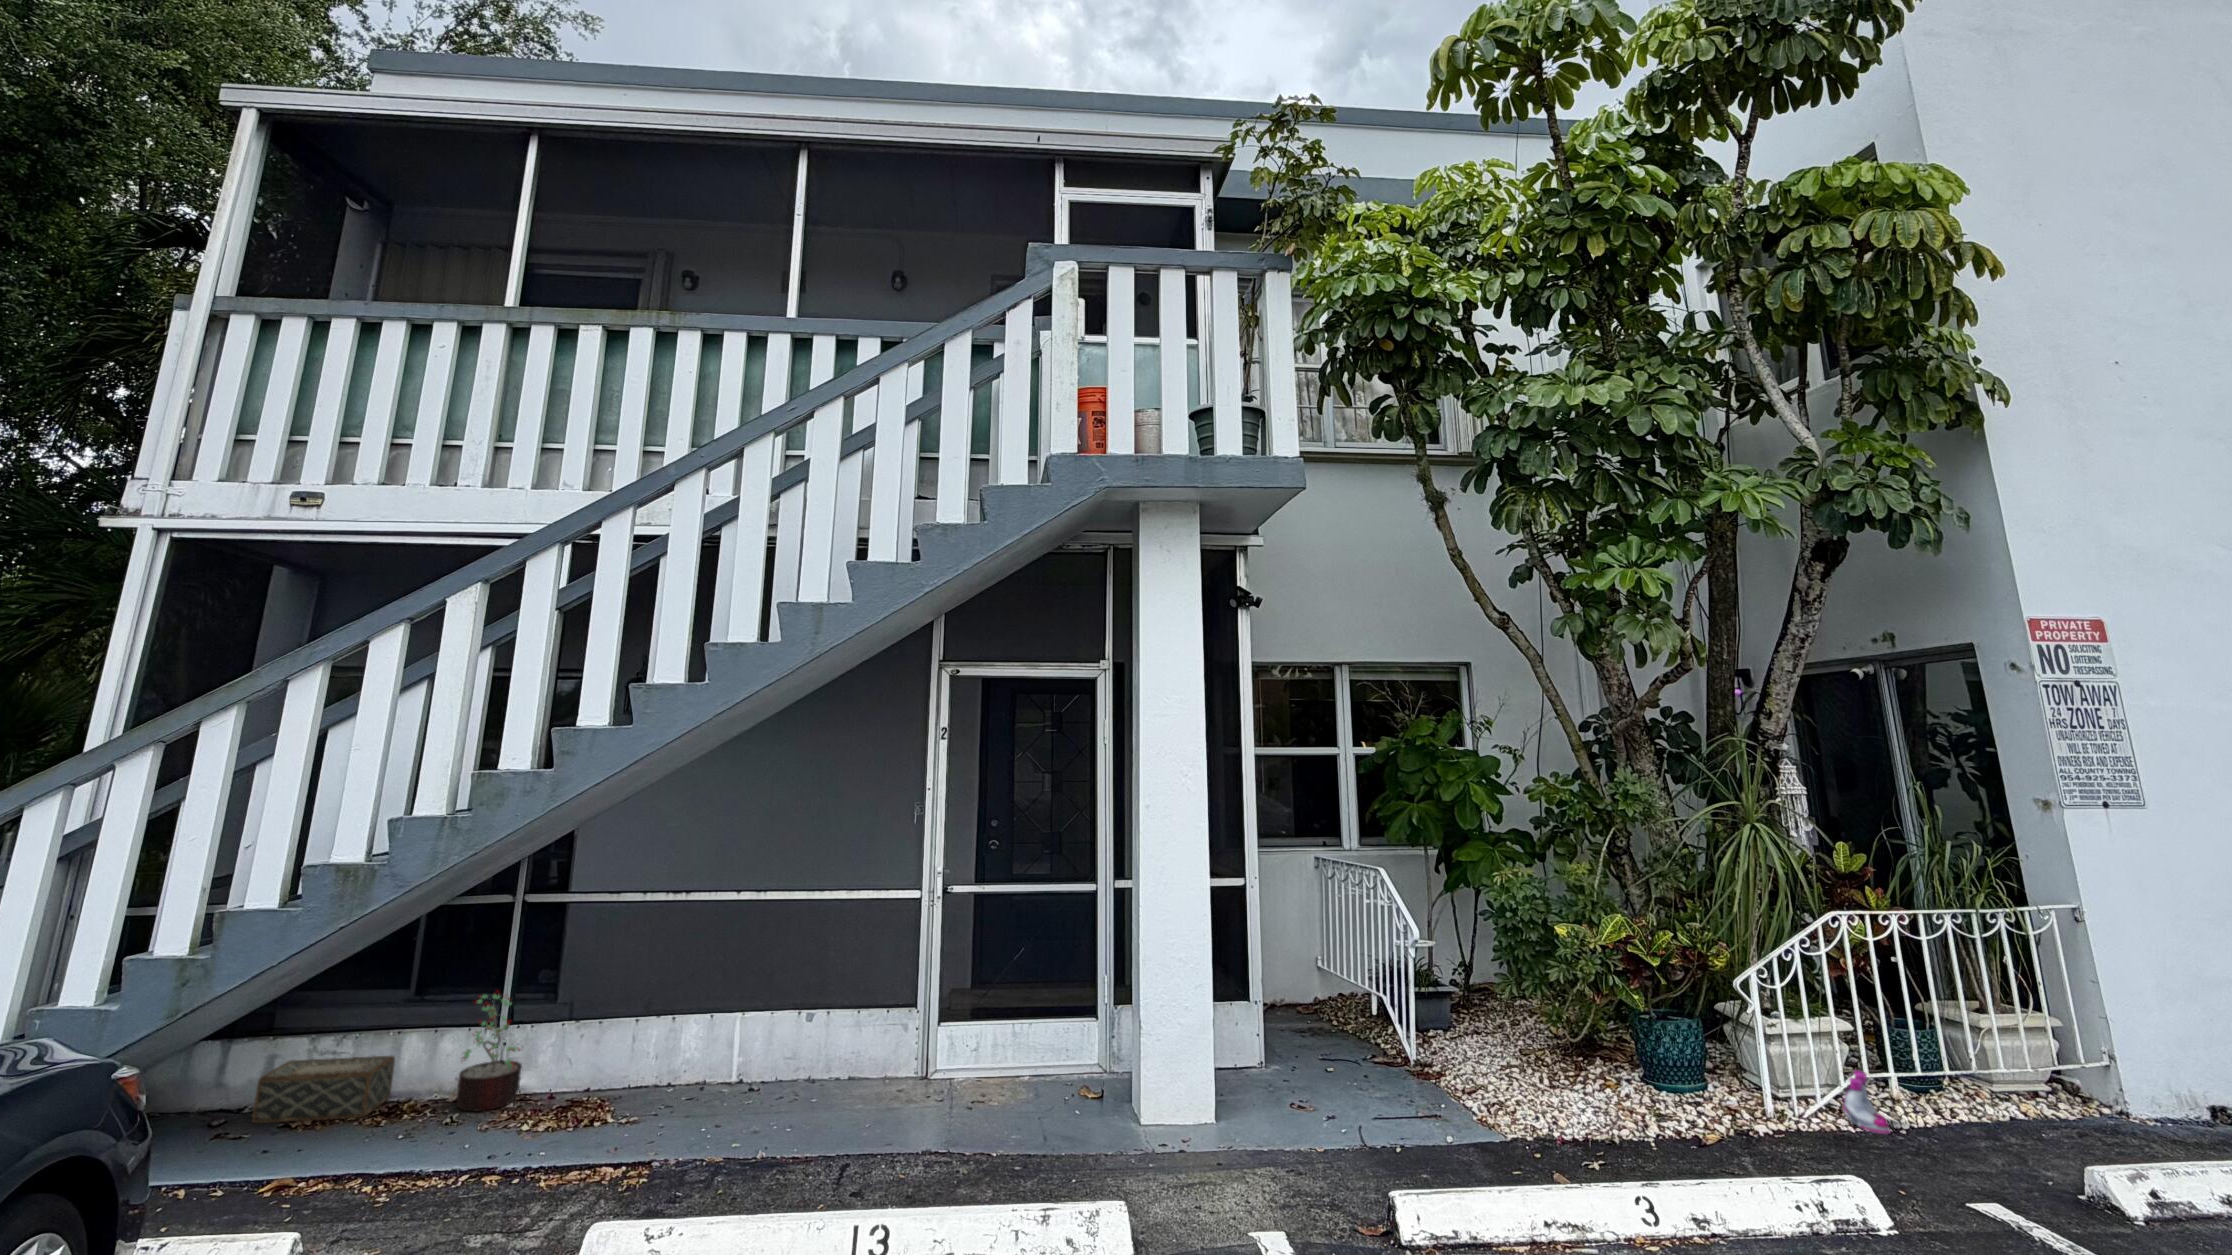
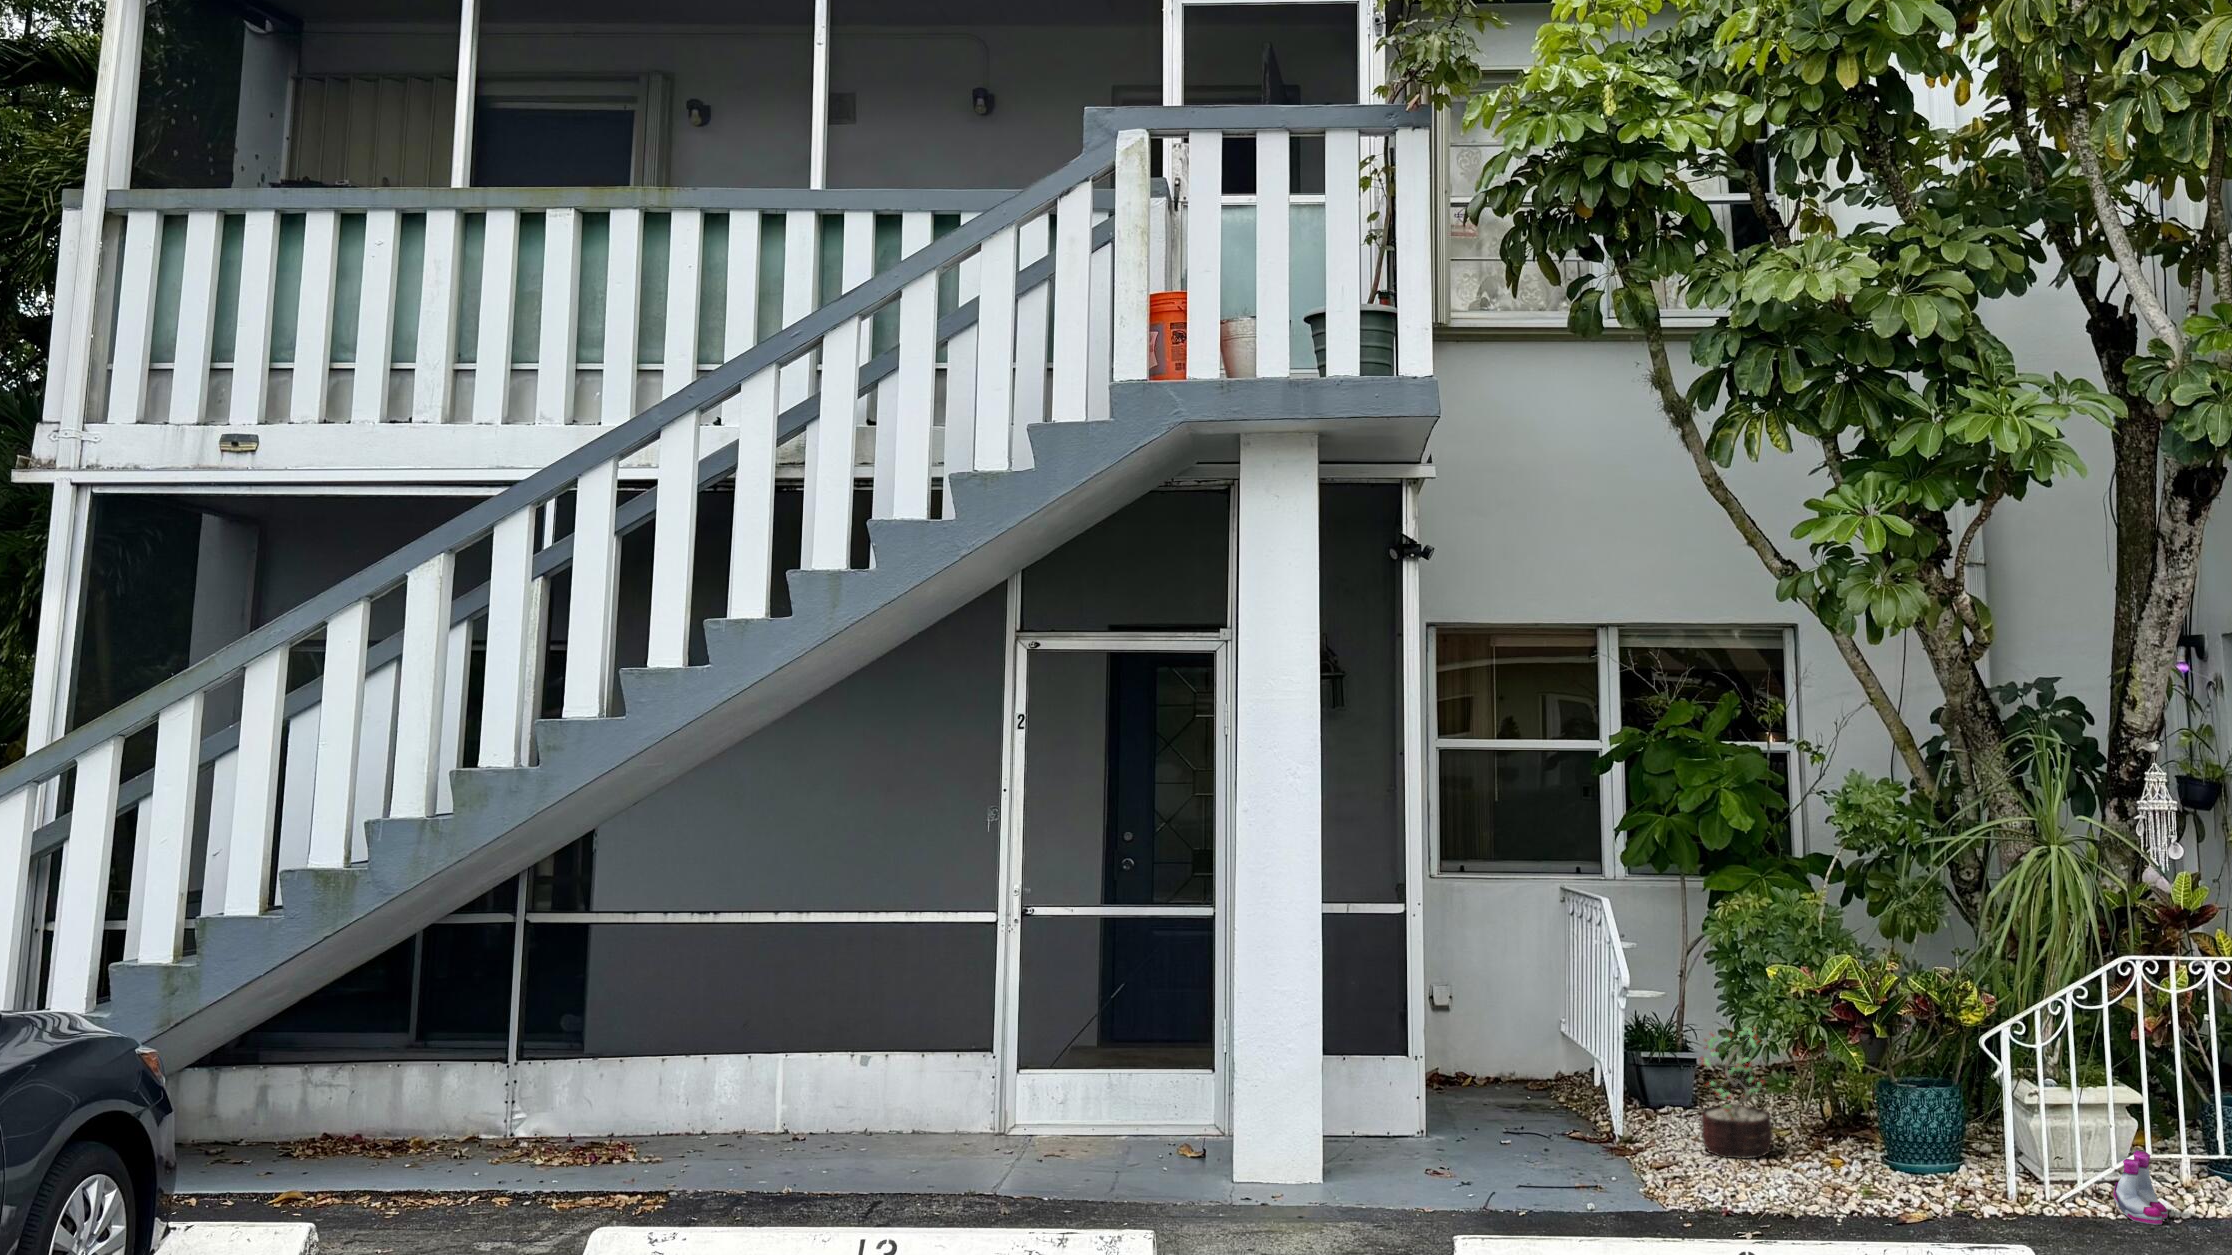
decorative plant: present [457,994,522,1112] -> present [1701,1027,1773,1158]
woven basket: present [252,1056,395,1124] -> none [252,1082,397,1146]

